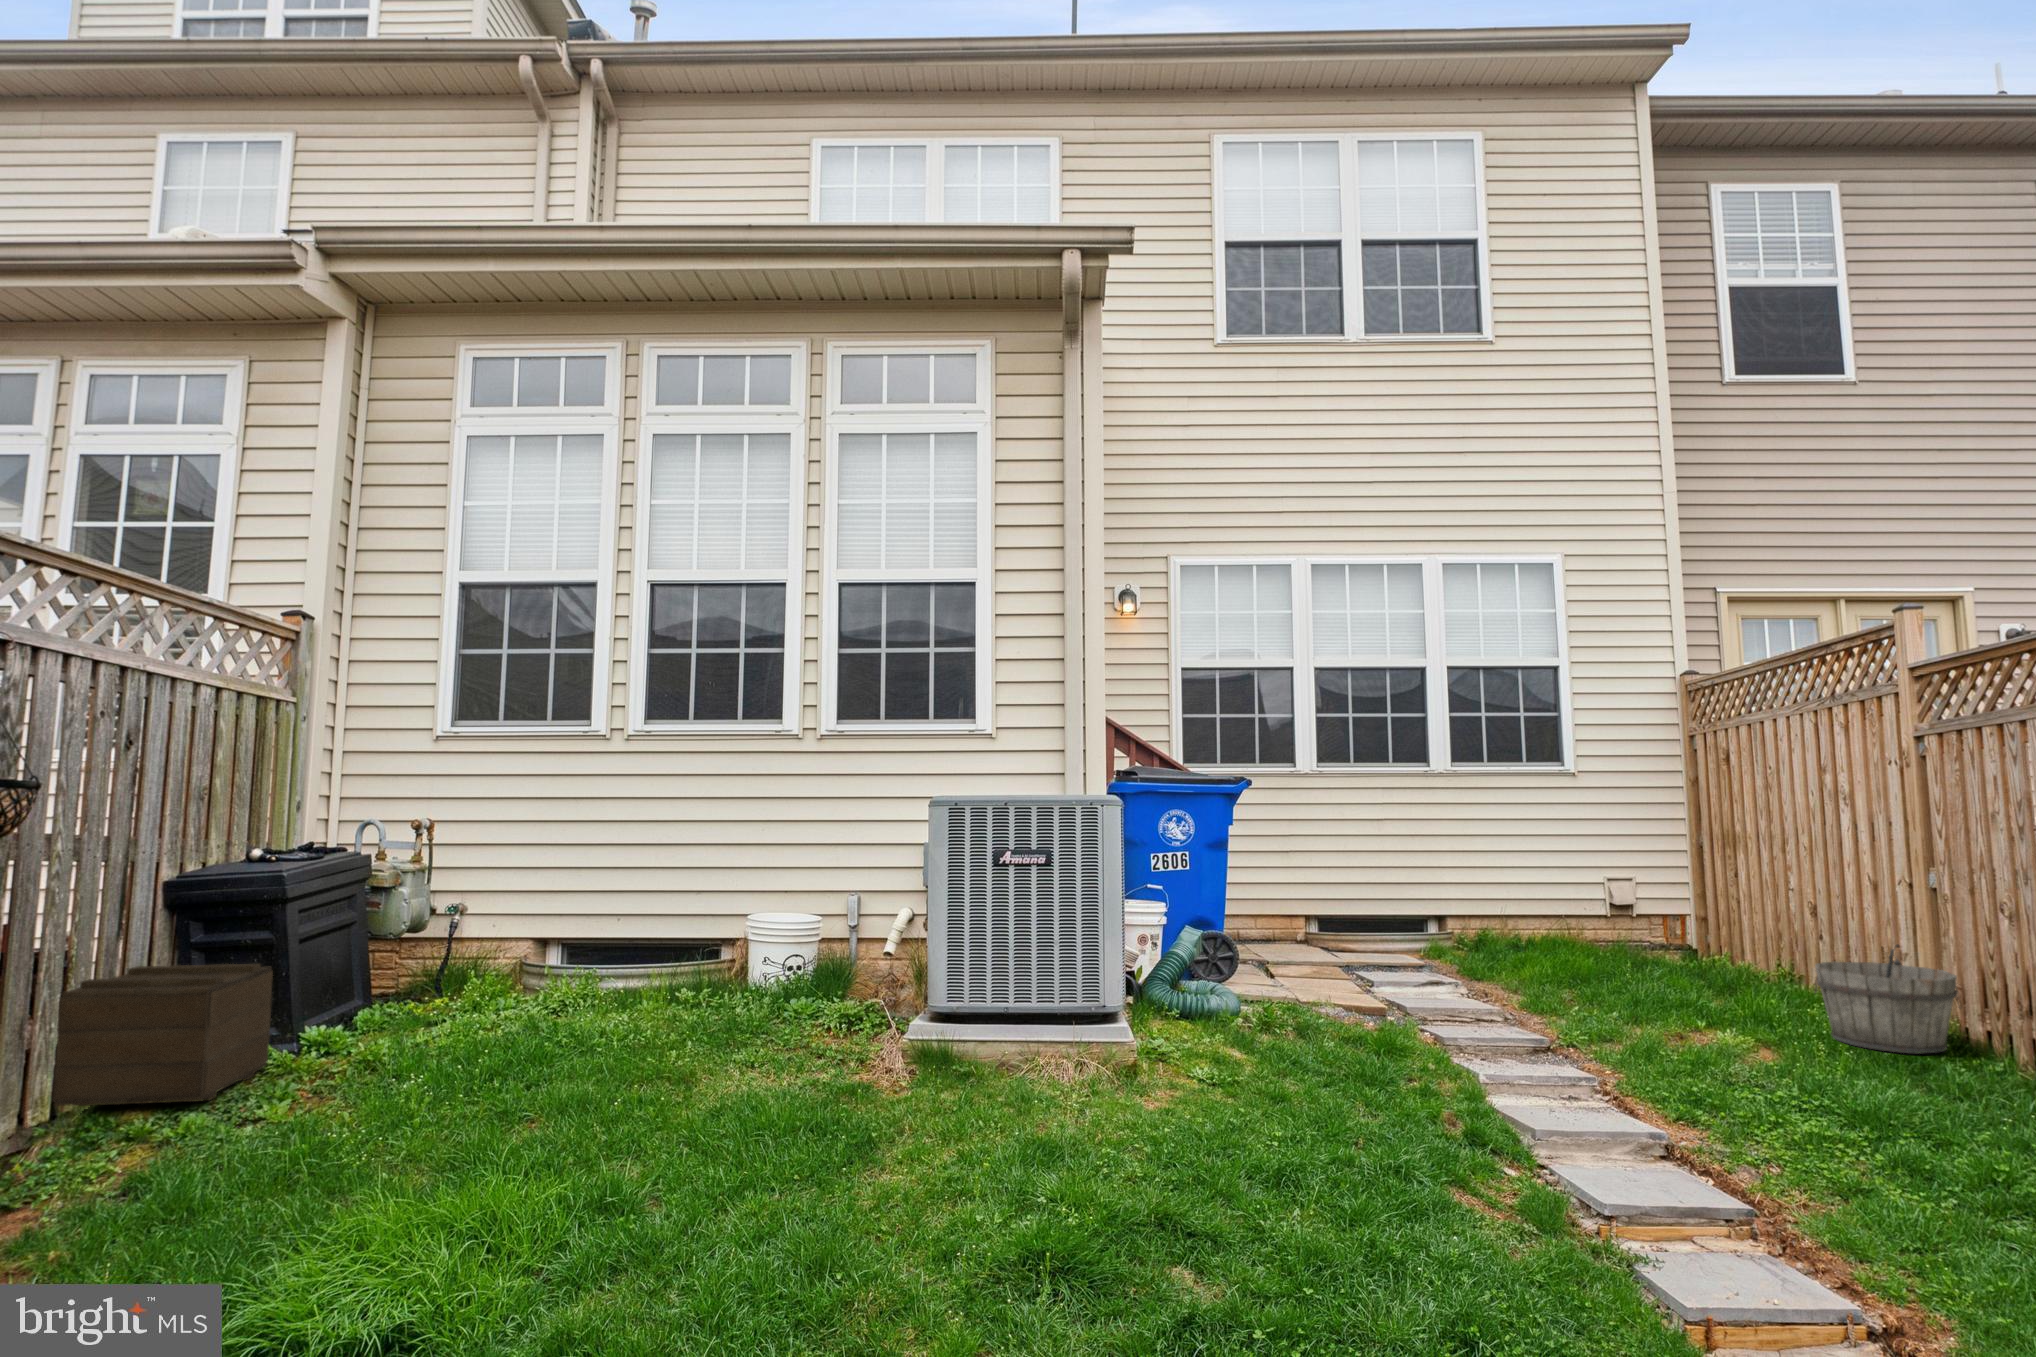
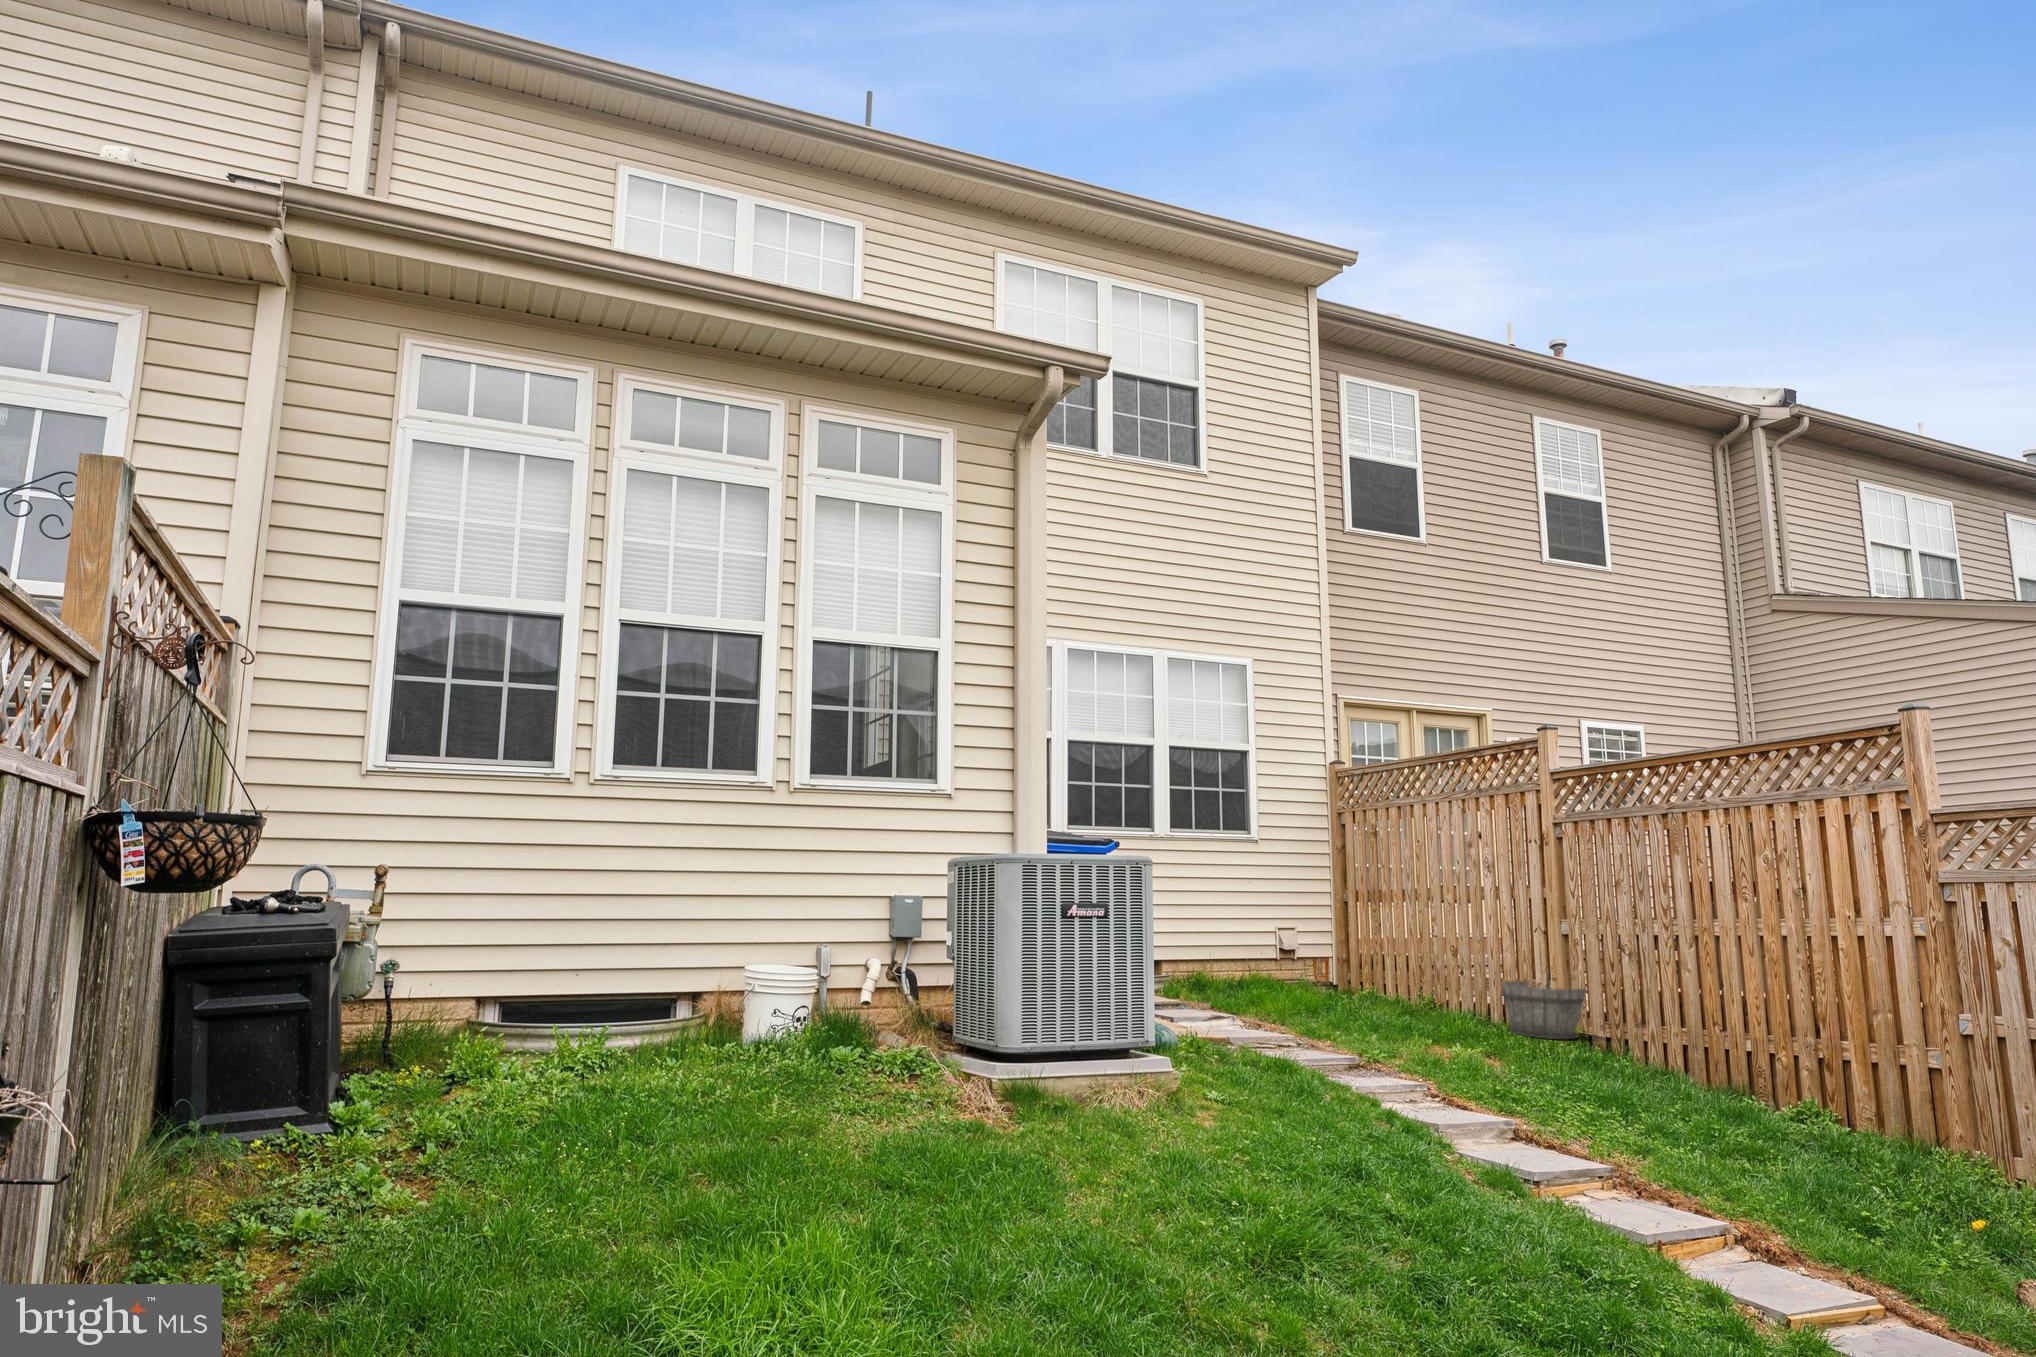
wooden crate: present [52,964,273,1106] -> none [305,1018,496,1171]

